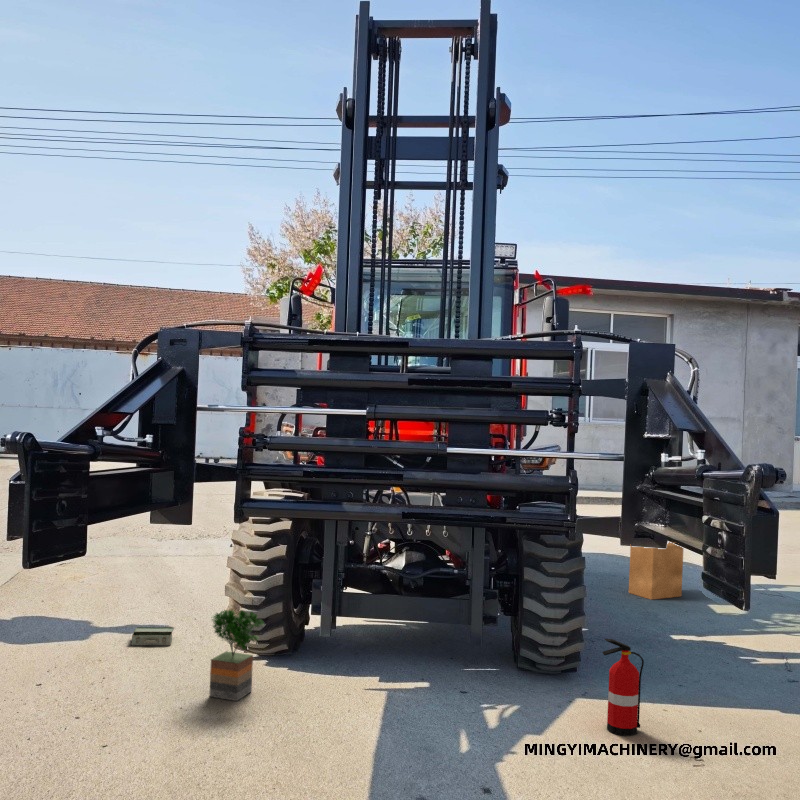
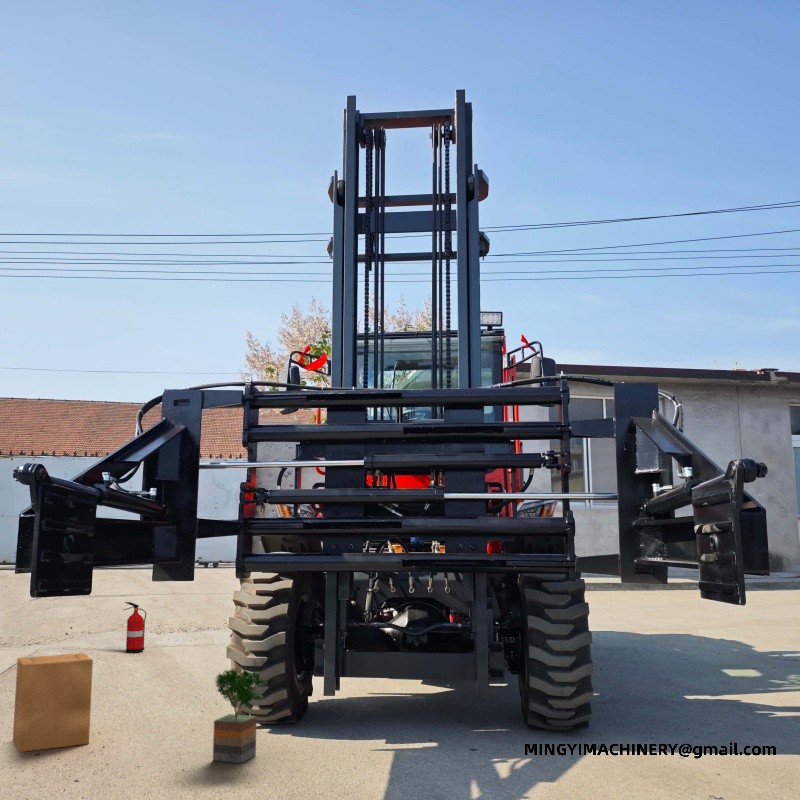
cardboard box: present [629,542,683,599] -> present [13,653,93,752]
toolbox: present [132,627,174,645] -> none [132,703,175,721]
fire extinguisher: present [602,639,644,736] -> present [124,602,146,653]

